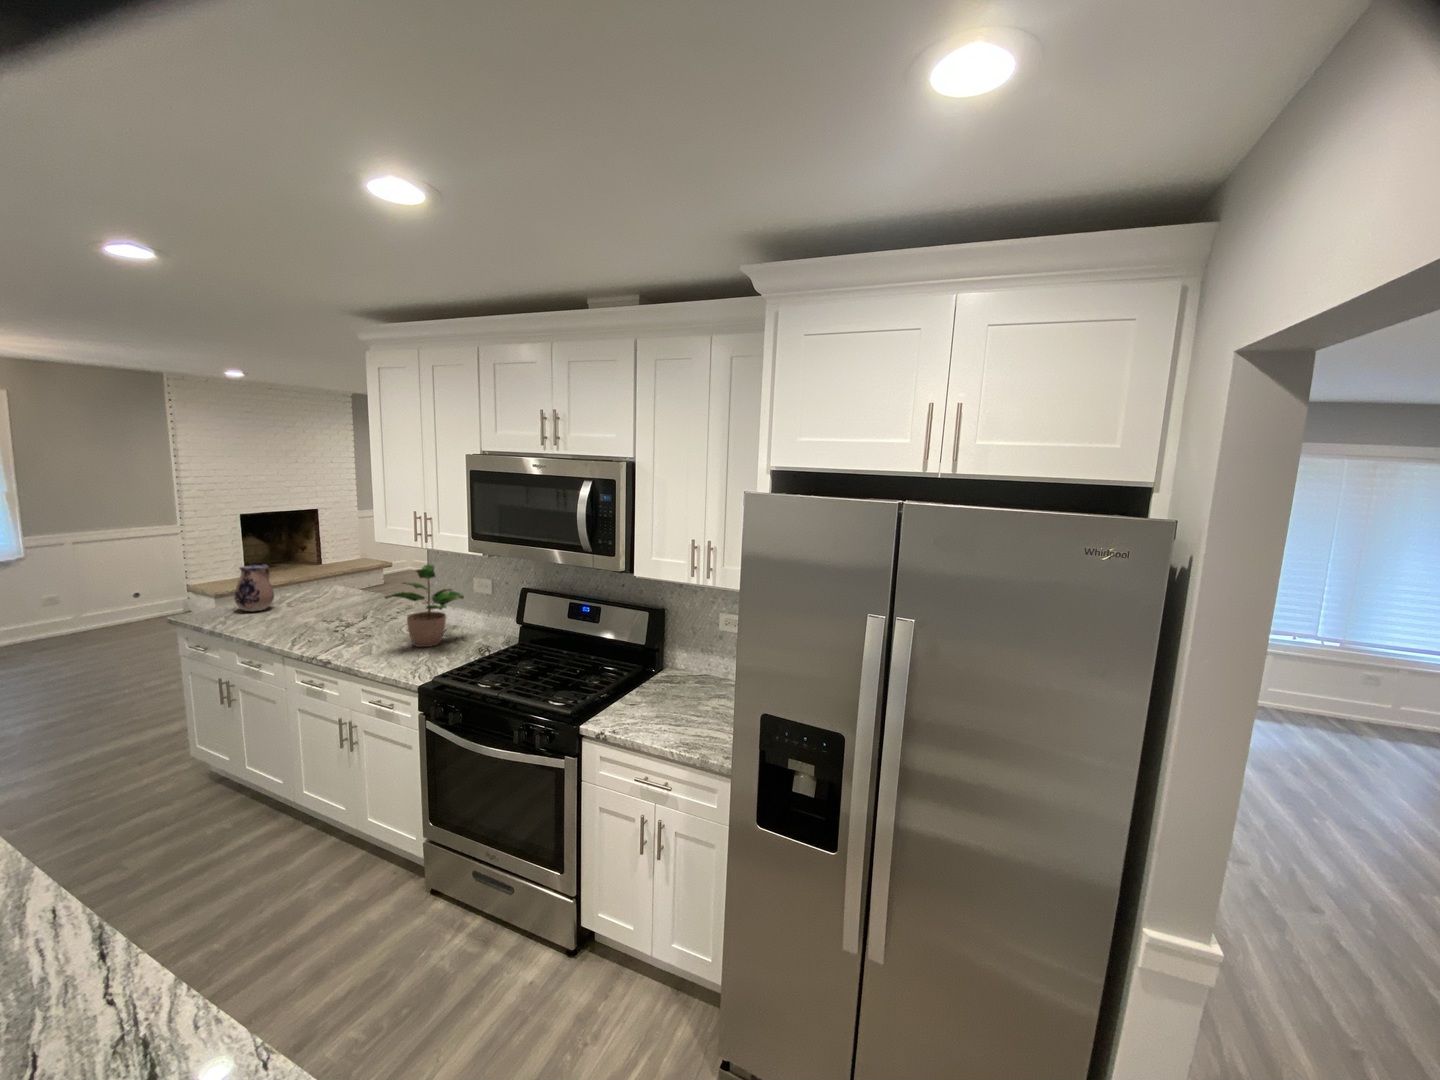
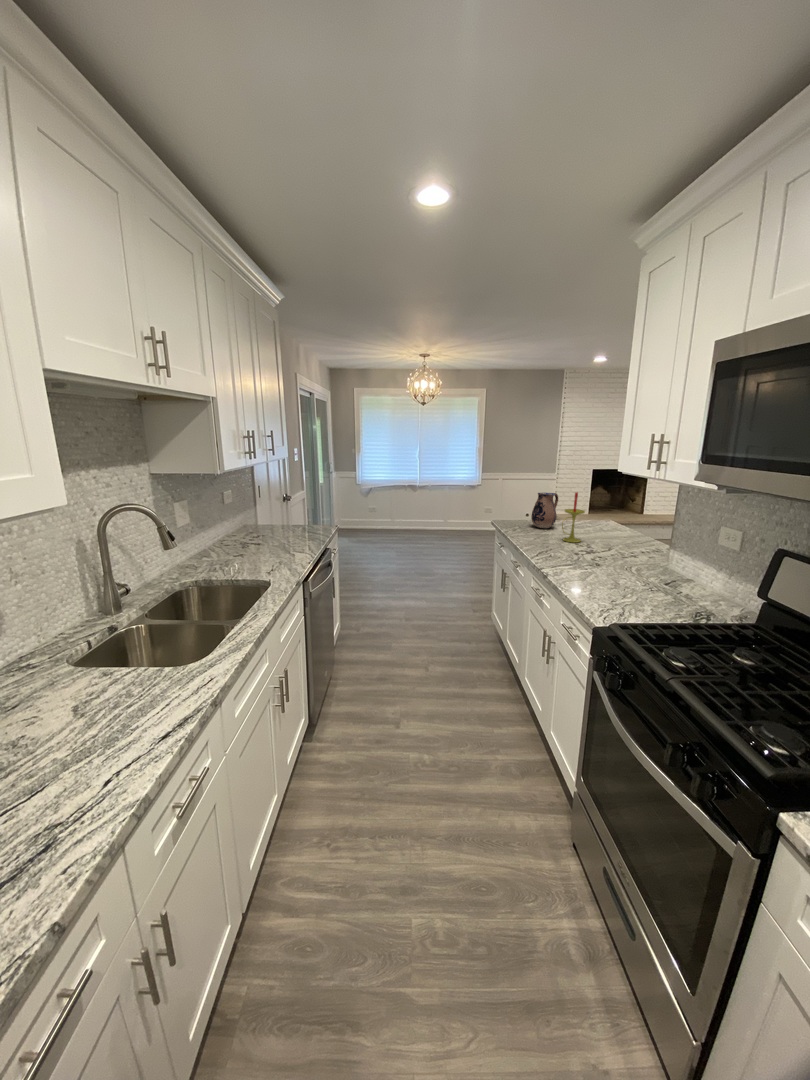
candle: none [298,561,326,620] -> present [562,492,585,542]
potted plant: present [385,564,464,647] -> none [602,501,699,592]

